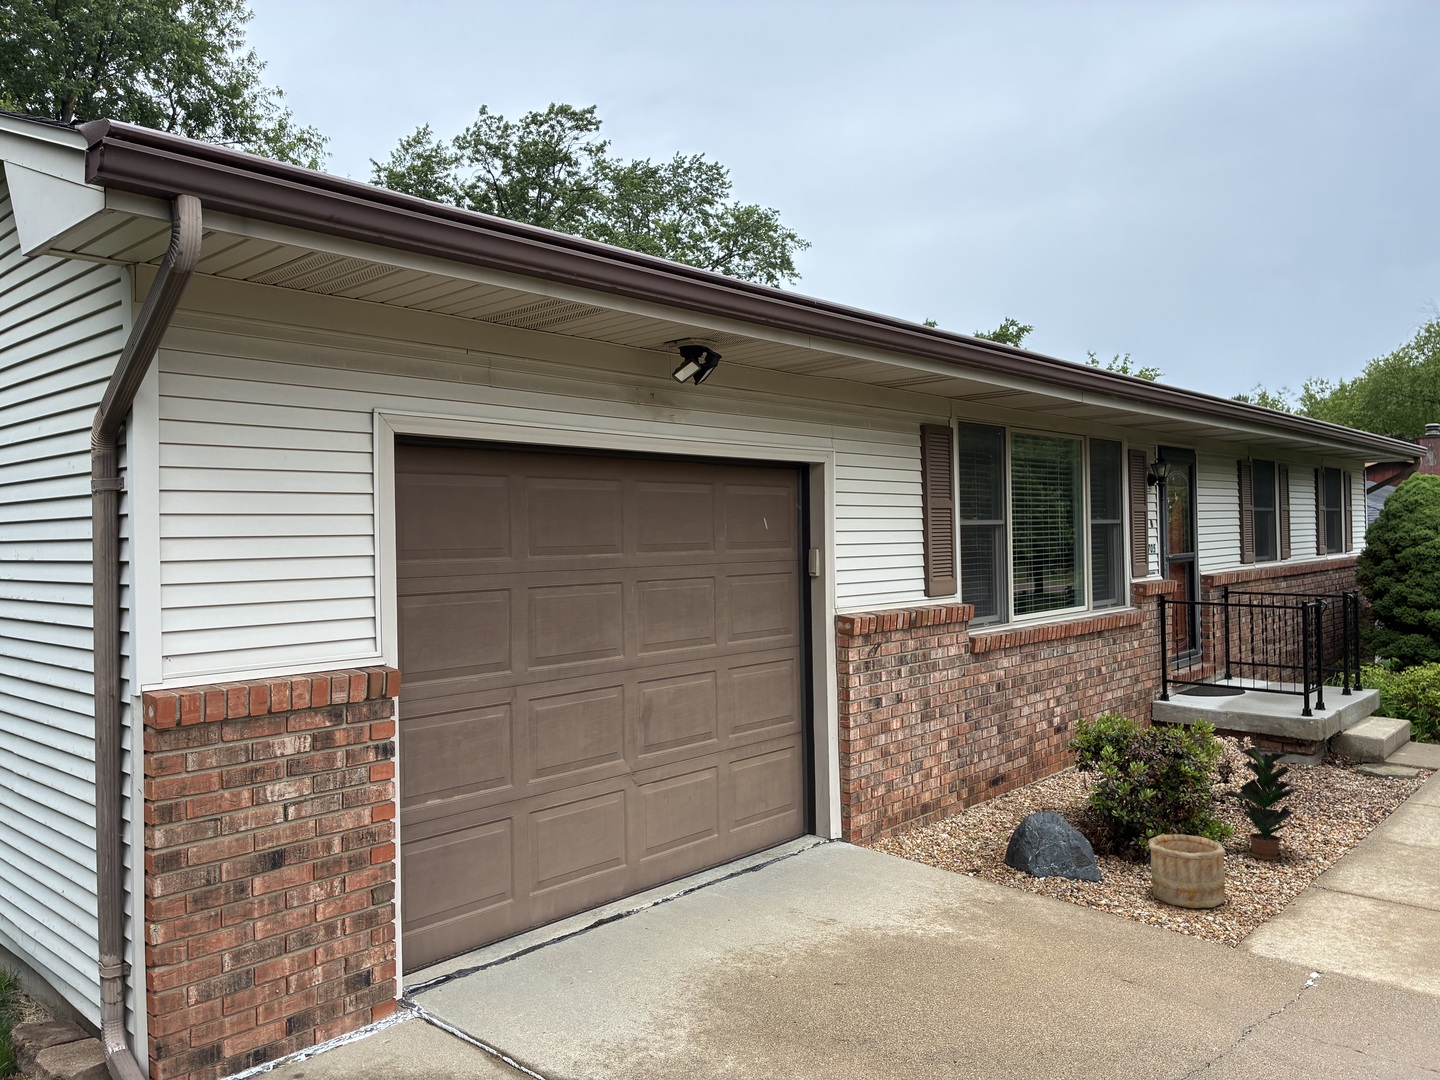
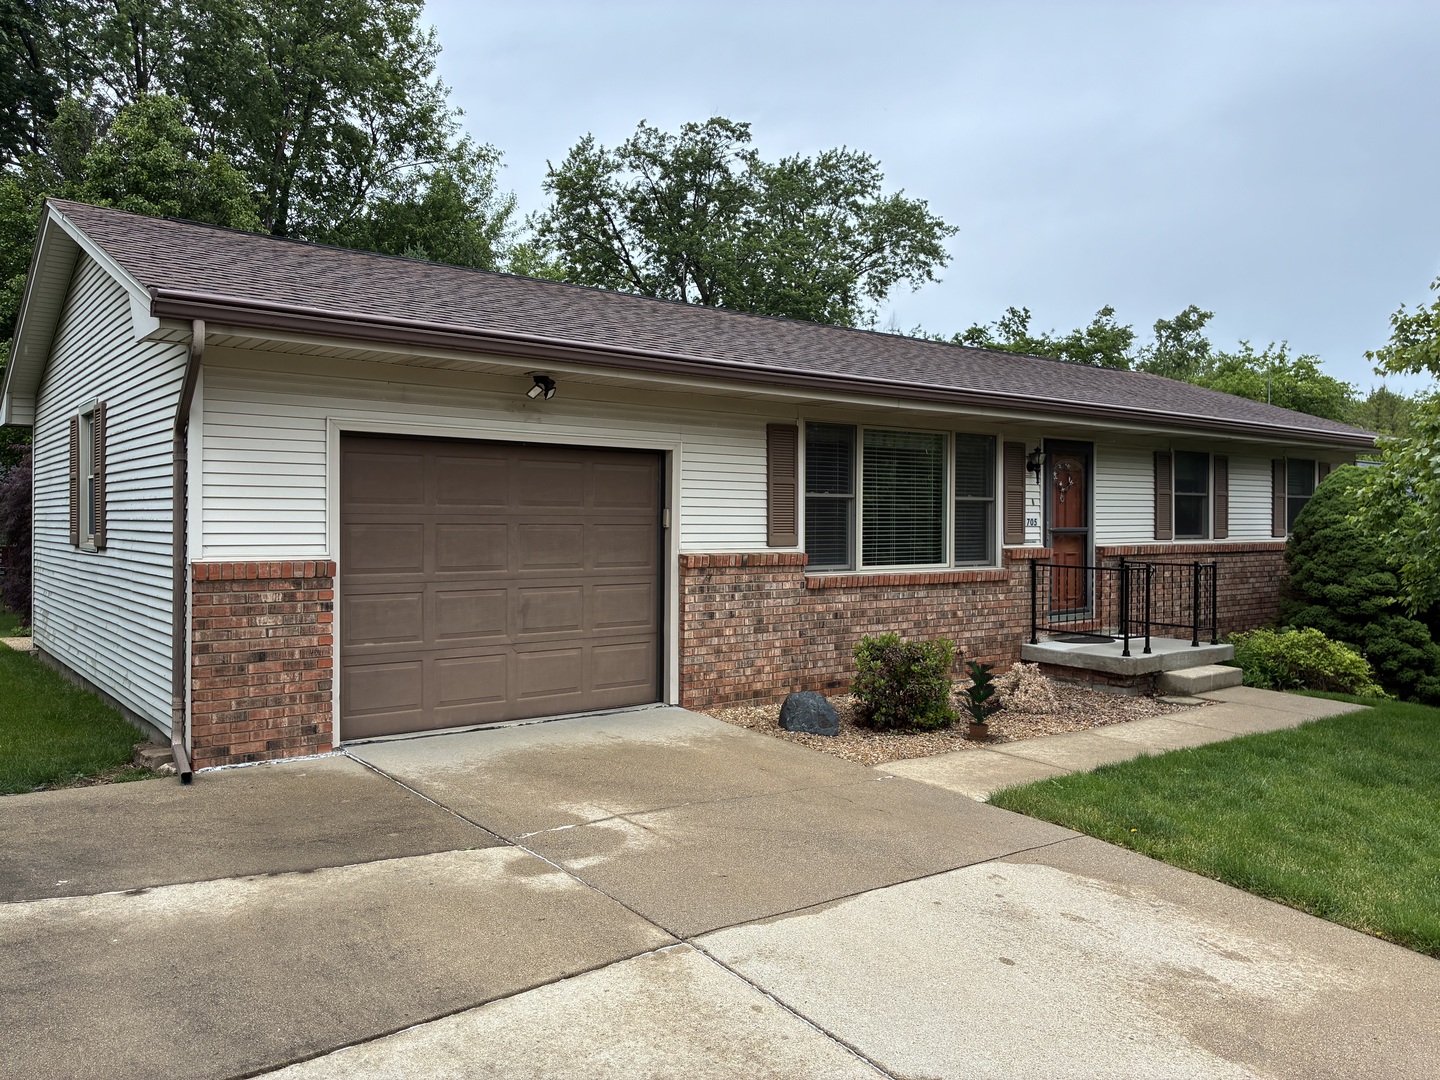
wooden bucket: present [1148,834,1226,908] -> none [854,710,904,756]

